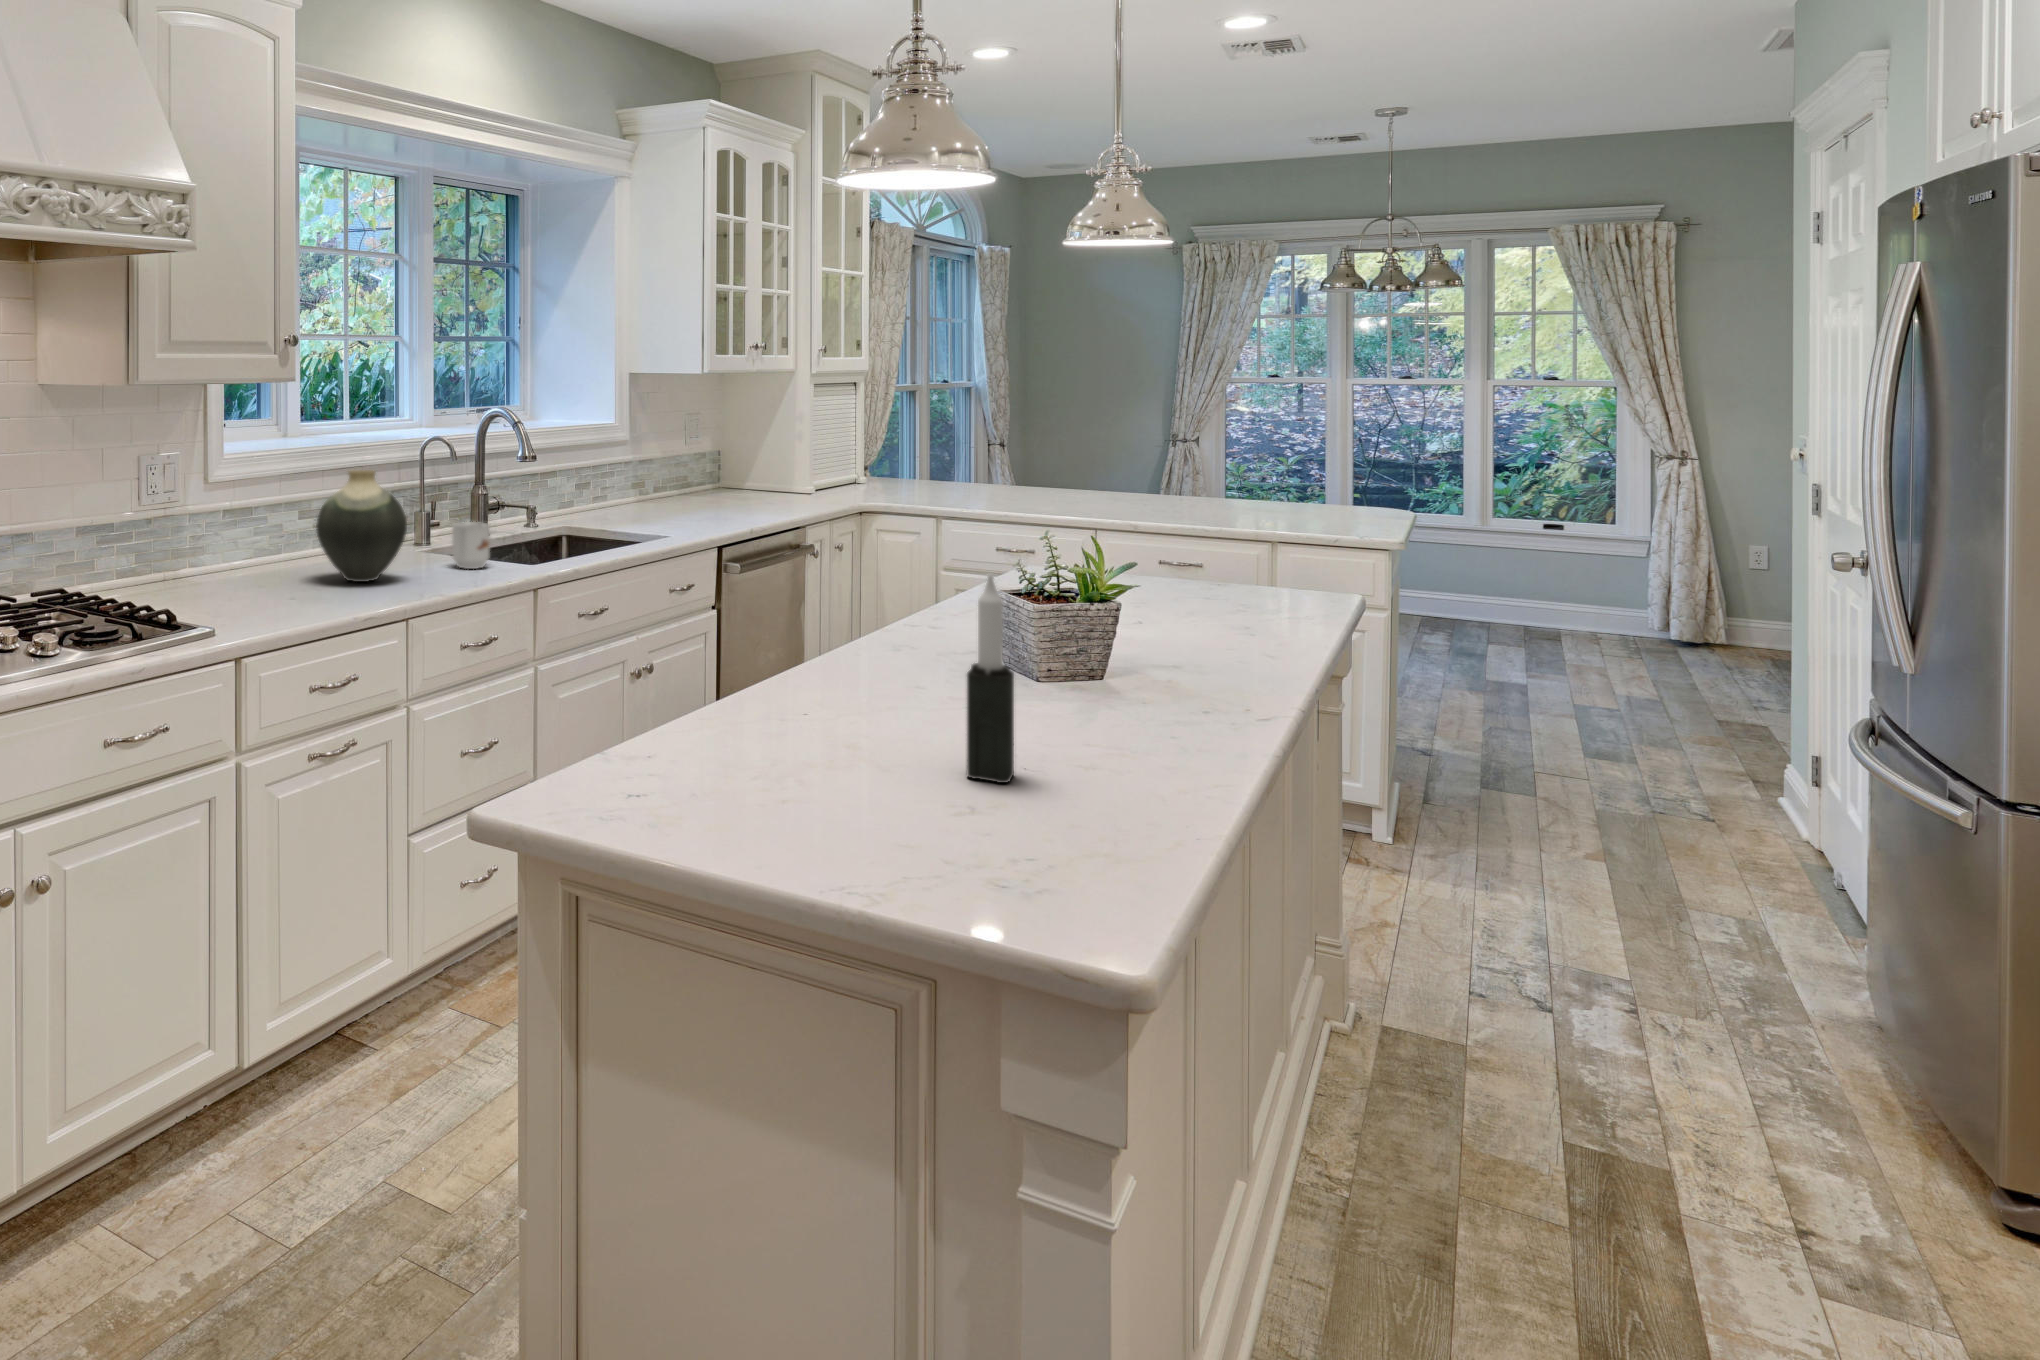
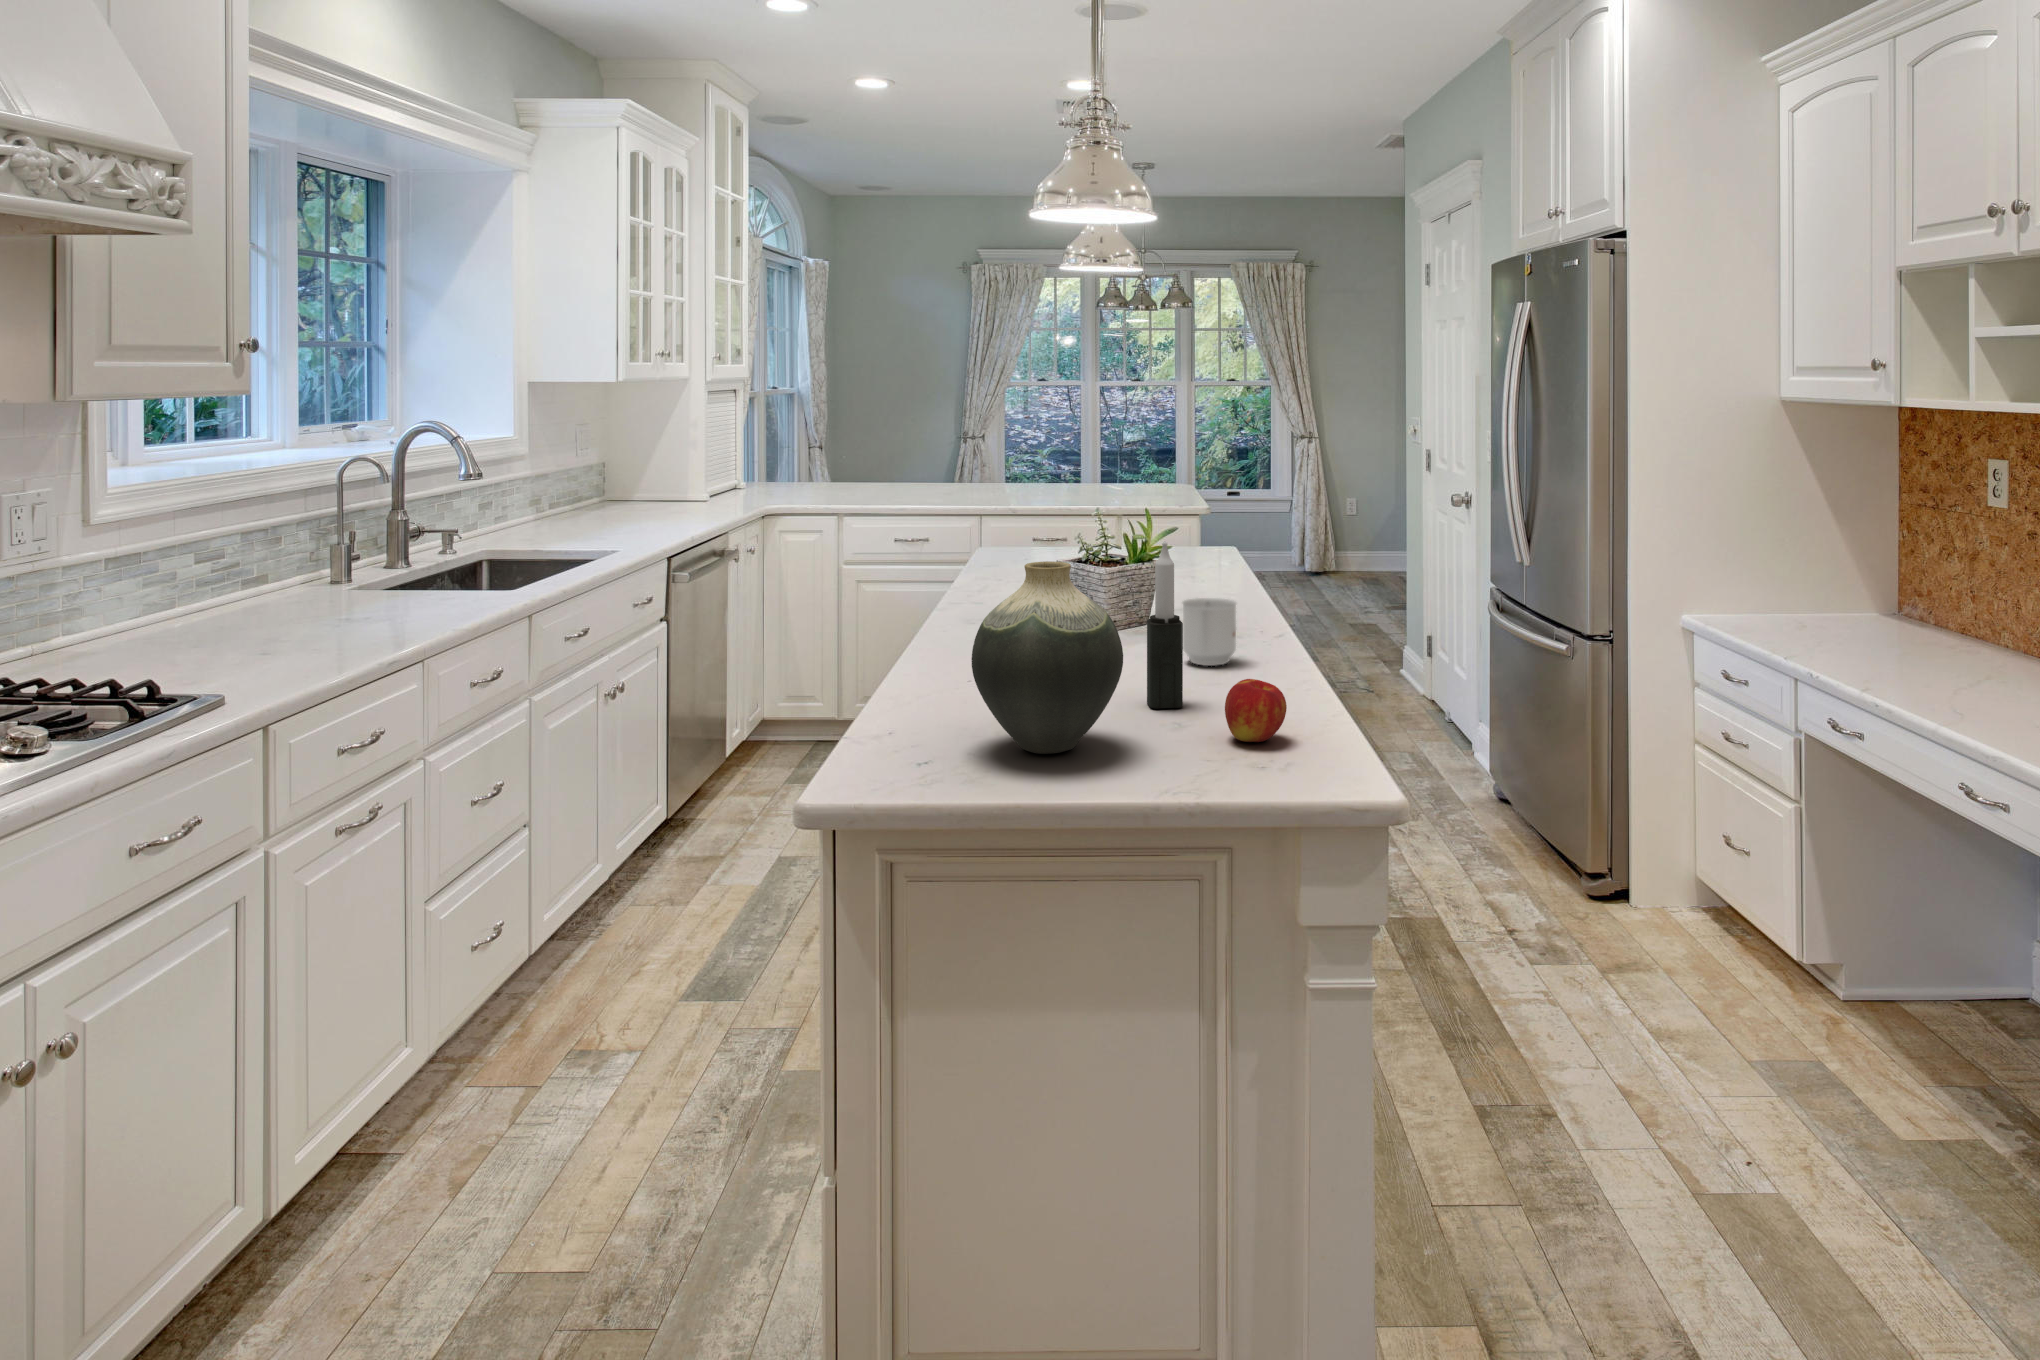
vase: present [316,470,407,582] -> present [972,561,1123,754]
mug: present [452,522,490,569] -> present [1182,598,1236,666]
apple: none [1003,762,1091,847] -> present [1225,679,1287,742]

